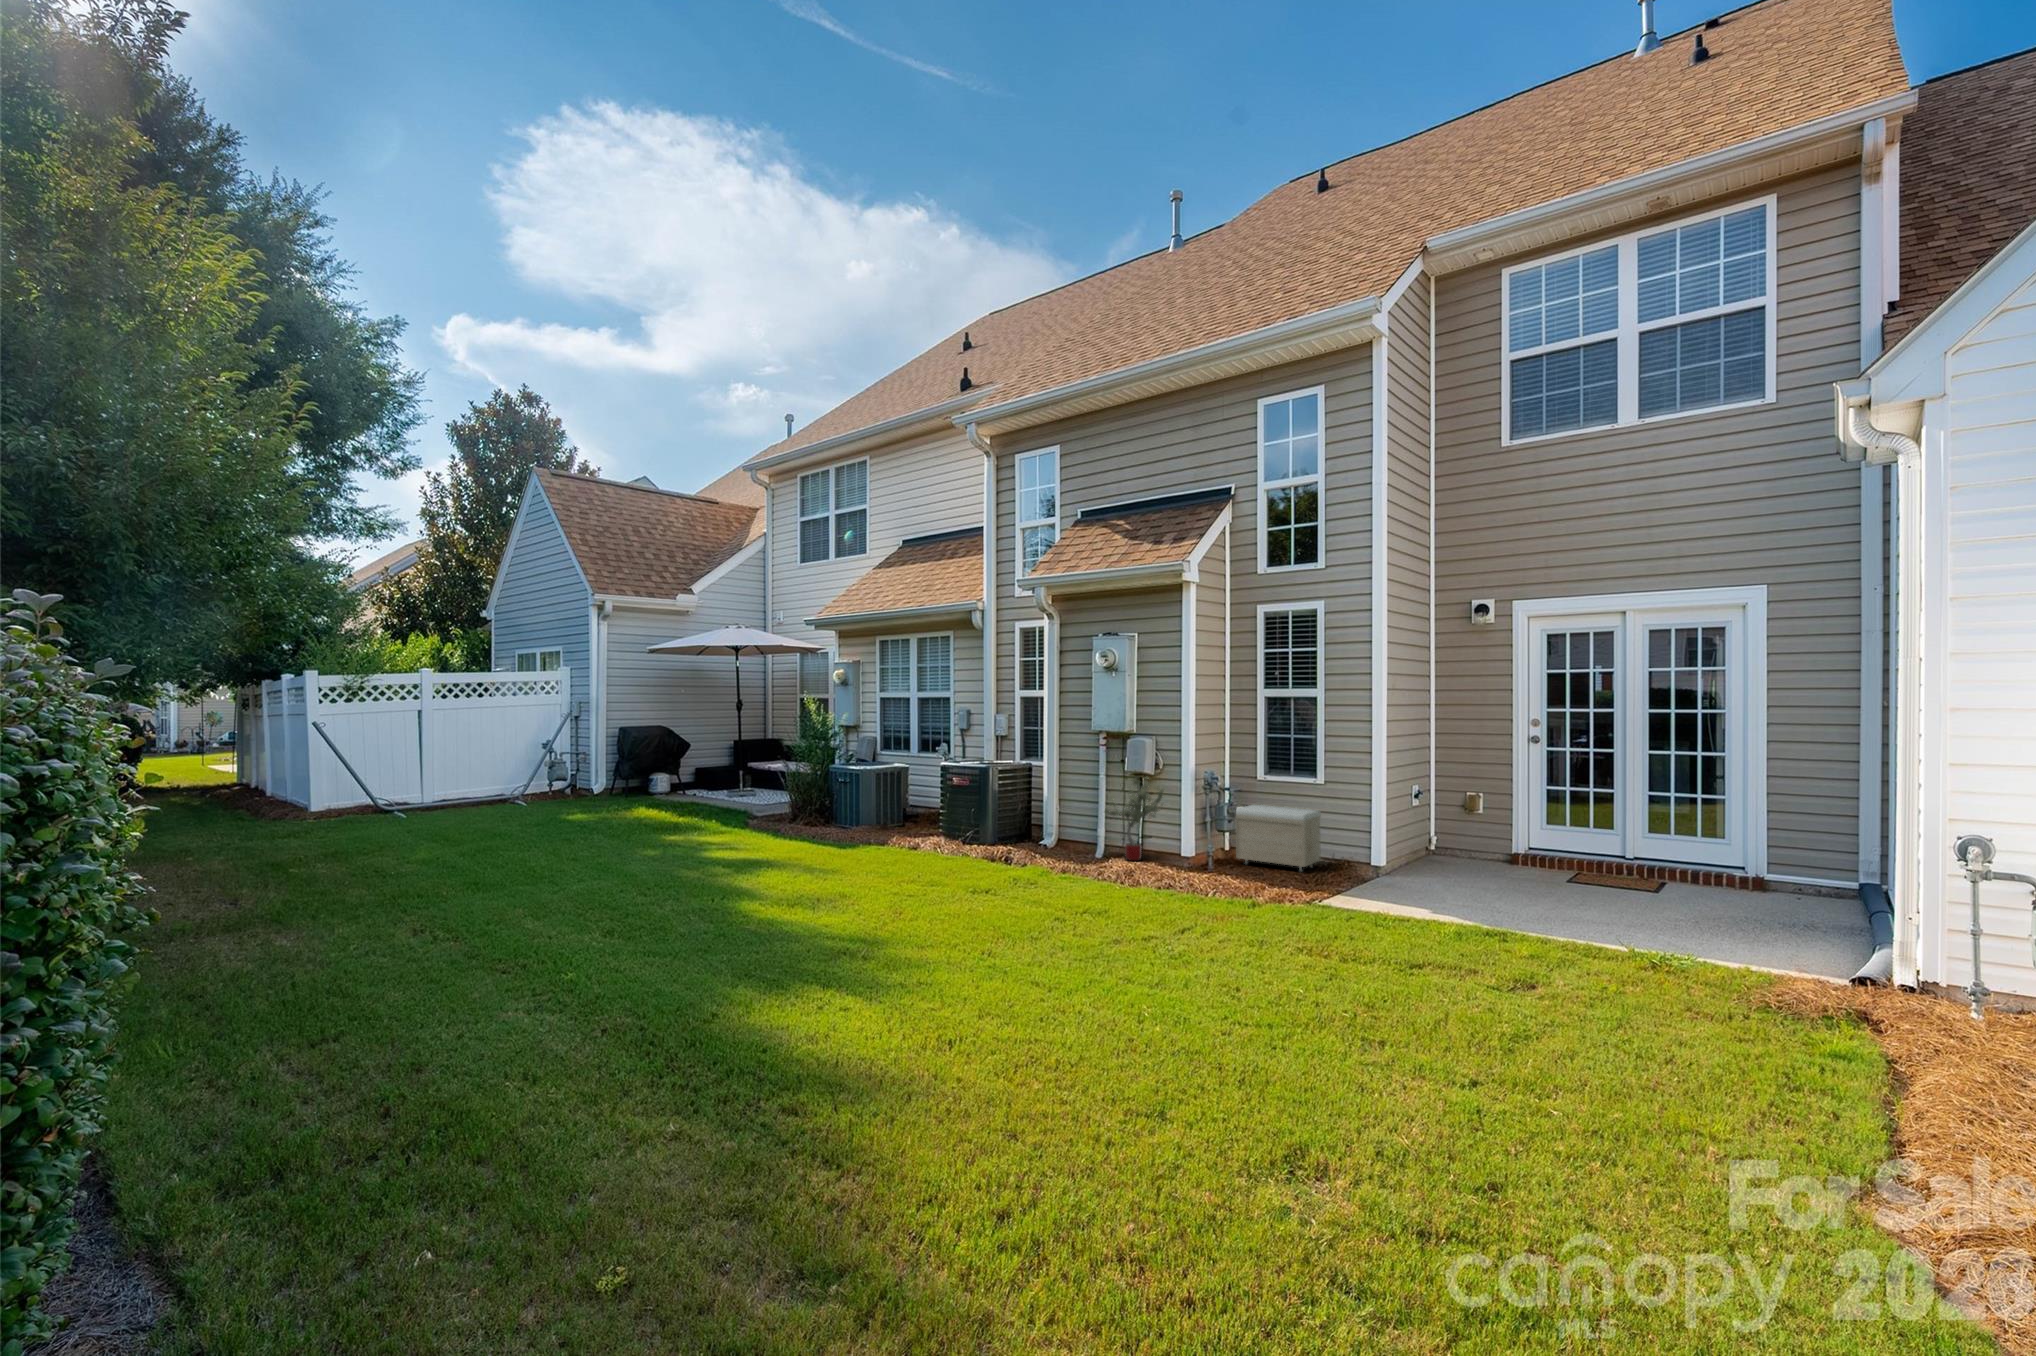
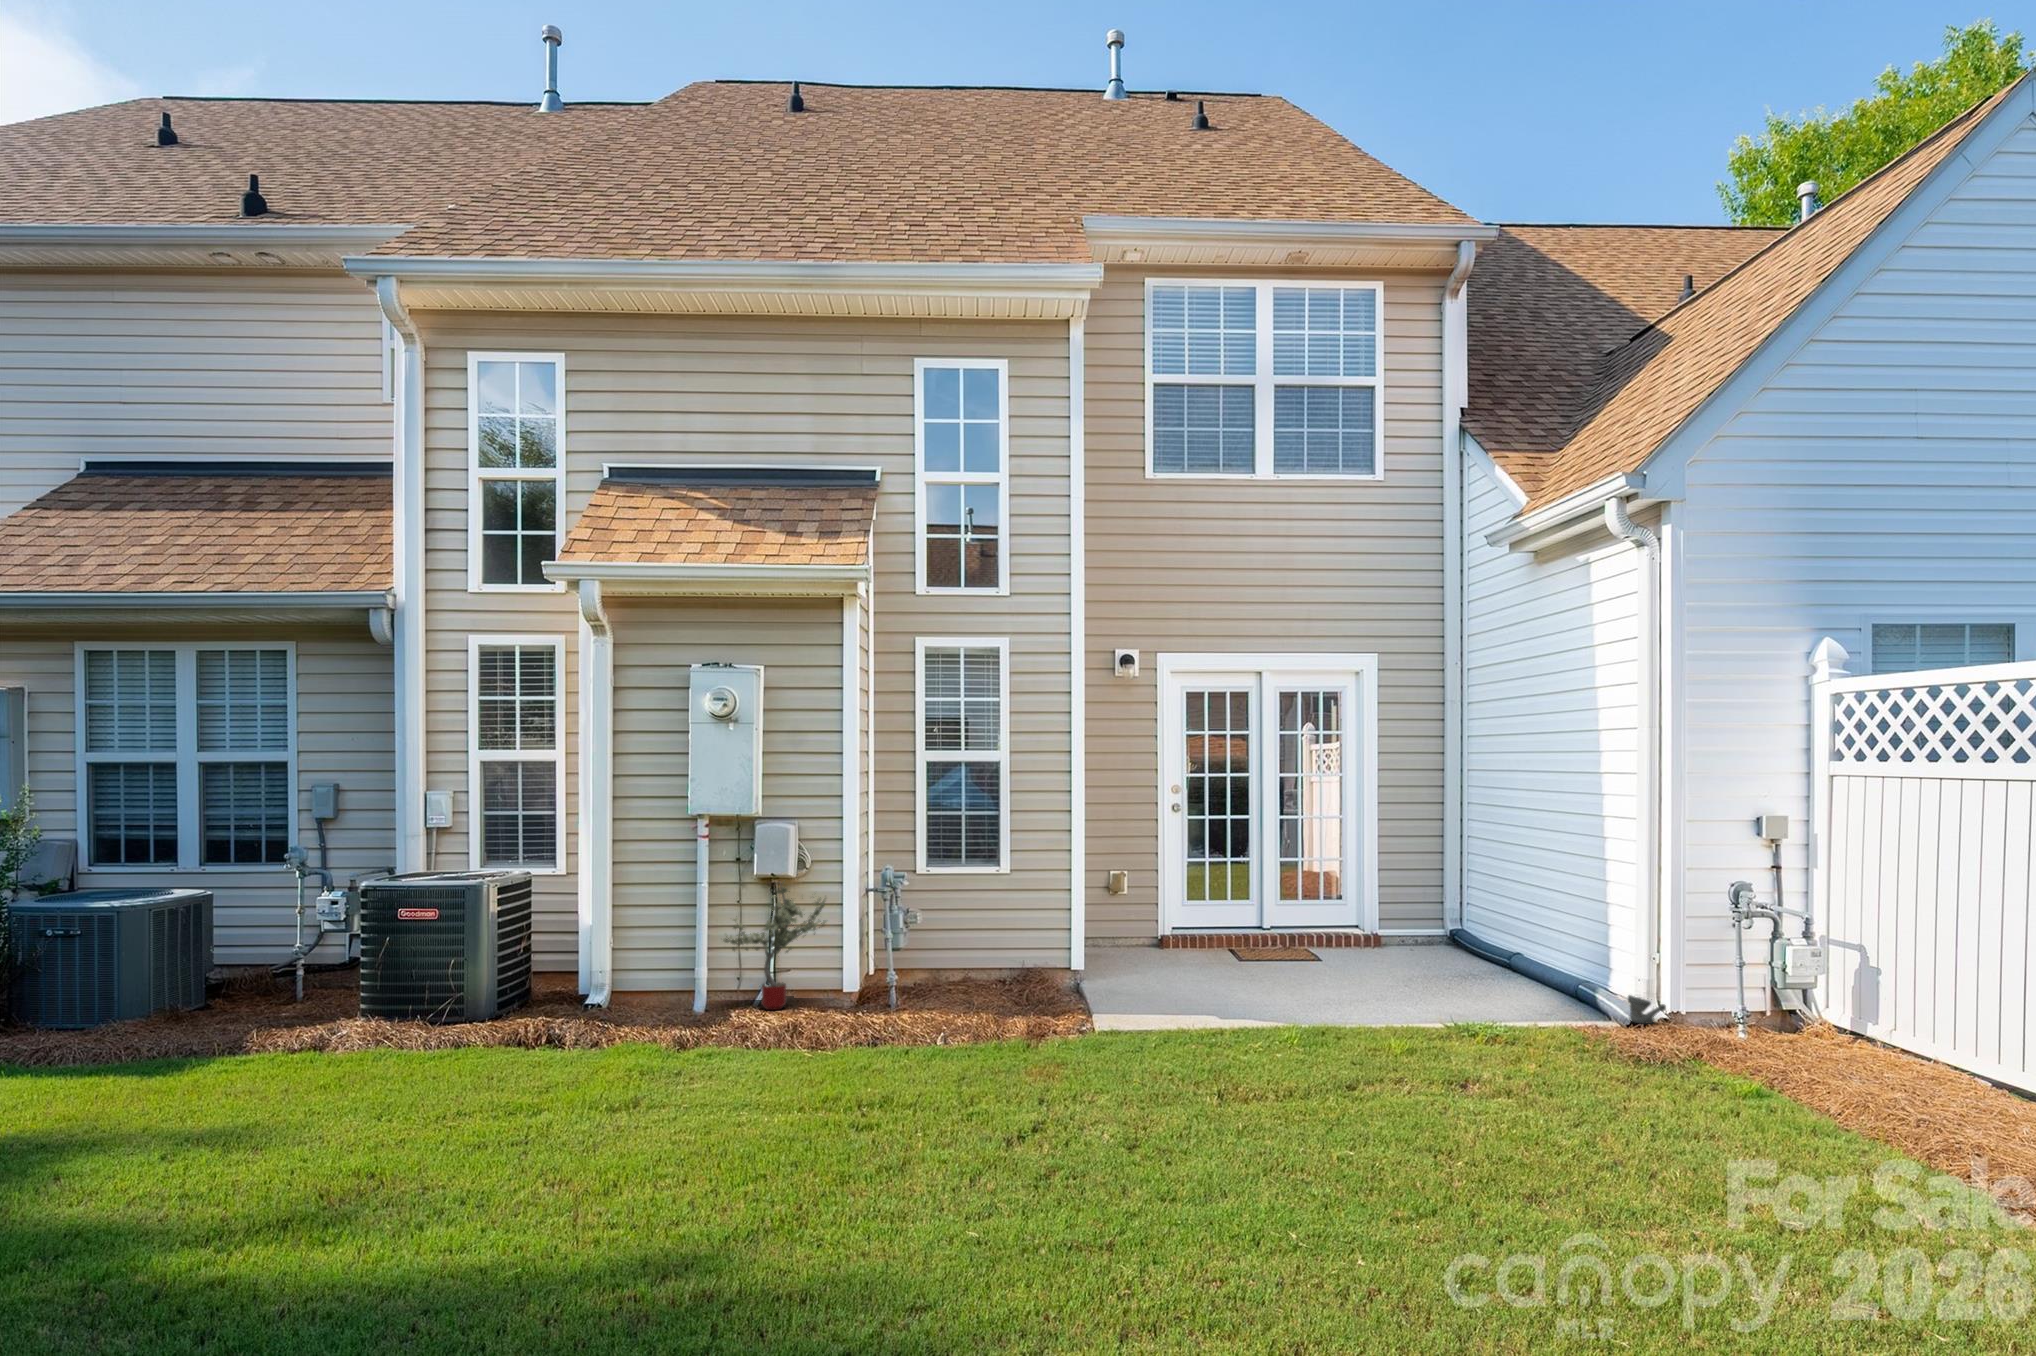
storage bench: present [1236,805,1321,871] -> none [910,907,1007,991]
watering can: none [1918,973,1956,1010] -> present [1628,995,1666,1024]

